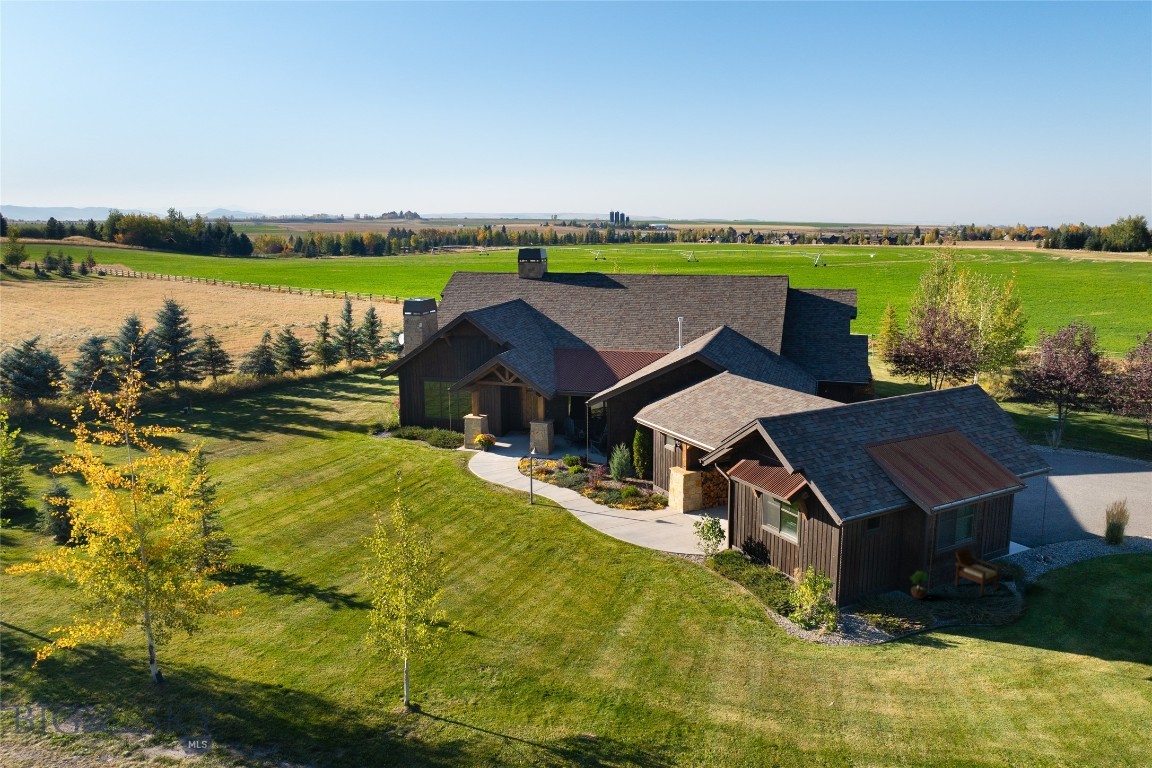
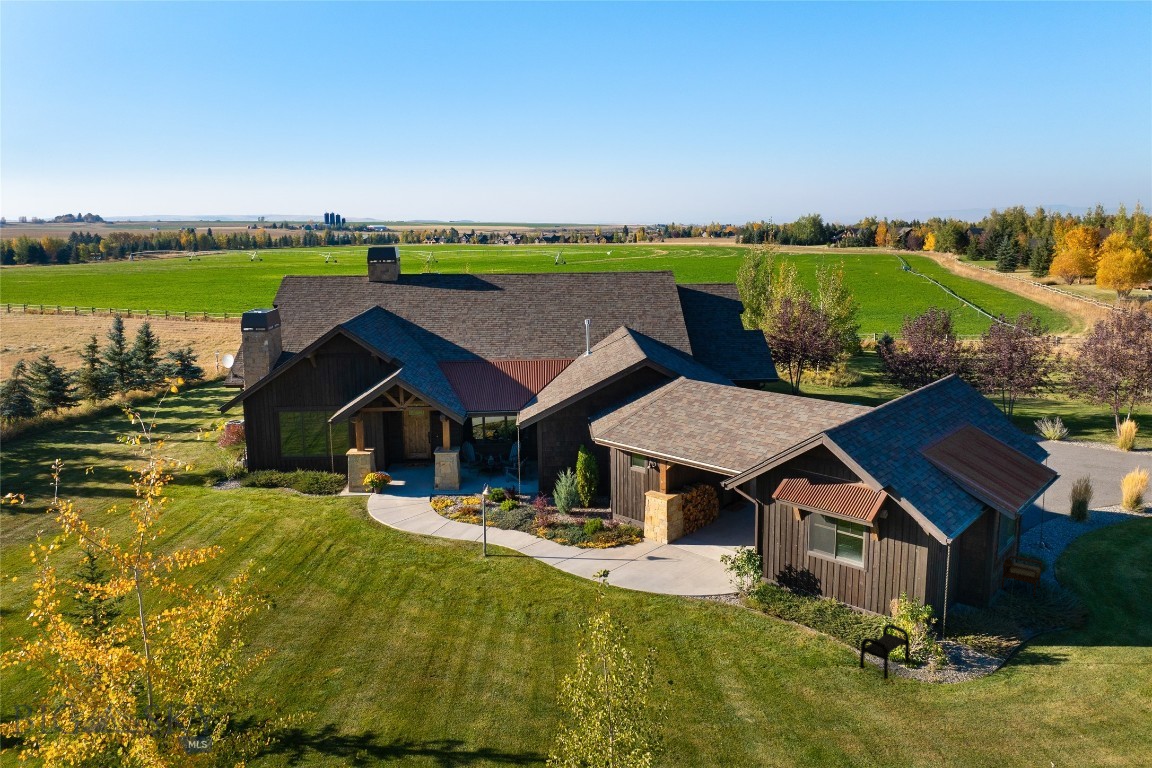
potted tree: present [911,571,927,599] -> none [976,578,999,610]
bench: none [758,589,804,629] -> present [860,624,910,678]

